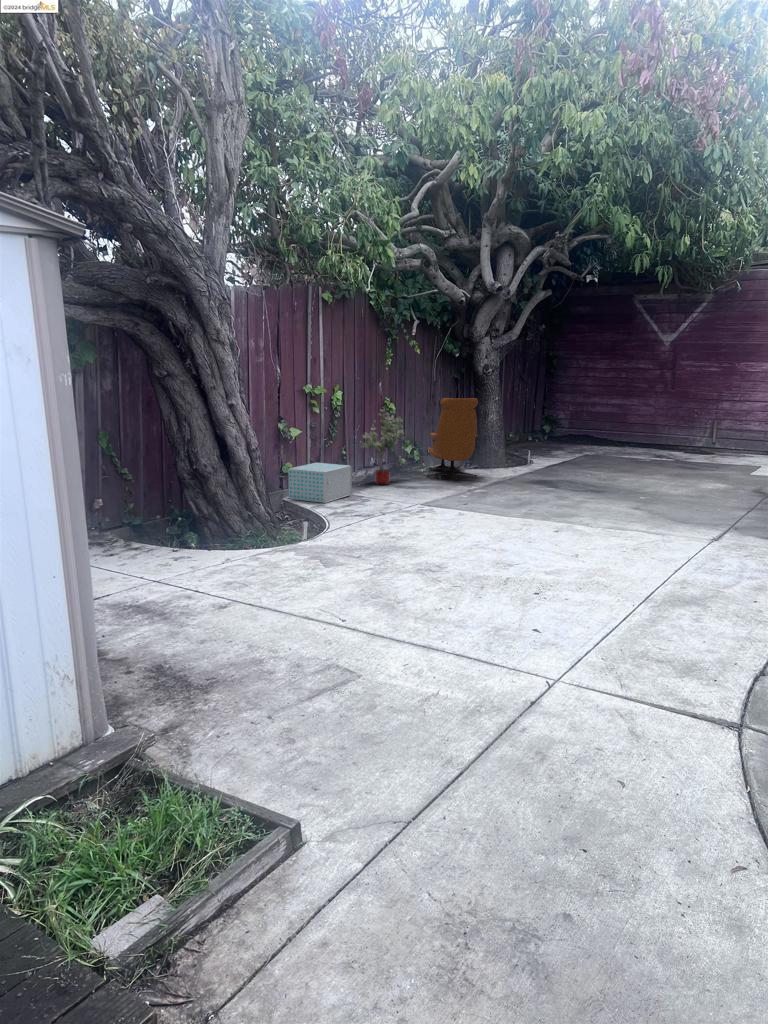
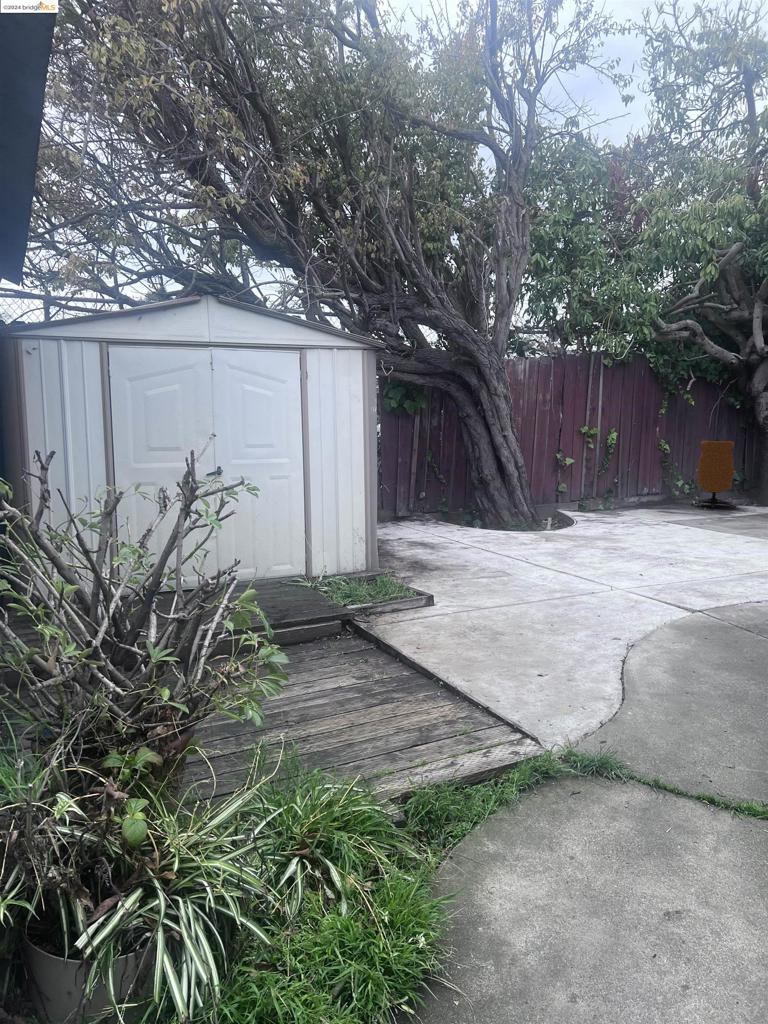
potted tree: present [359,409,404,485] -> none [628,448,669,507]
storage box: present [288,463,352,503] -> none [563,486,613,513]

